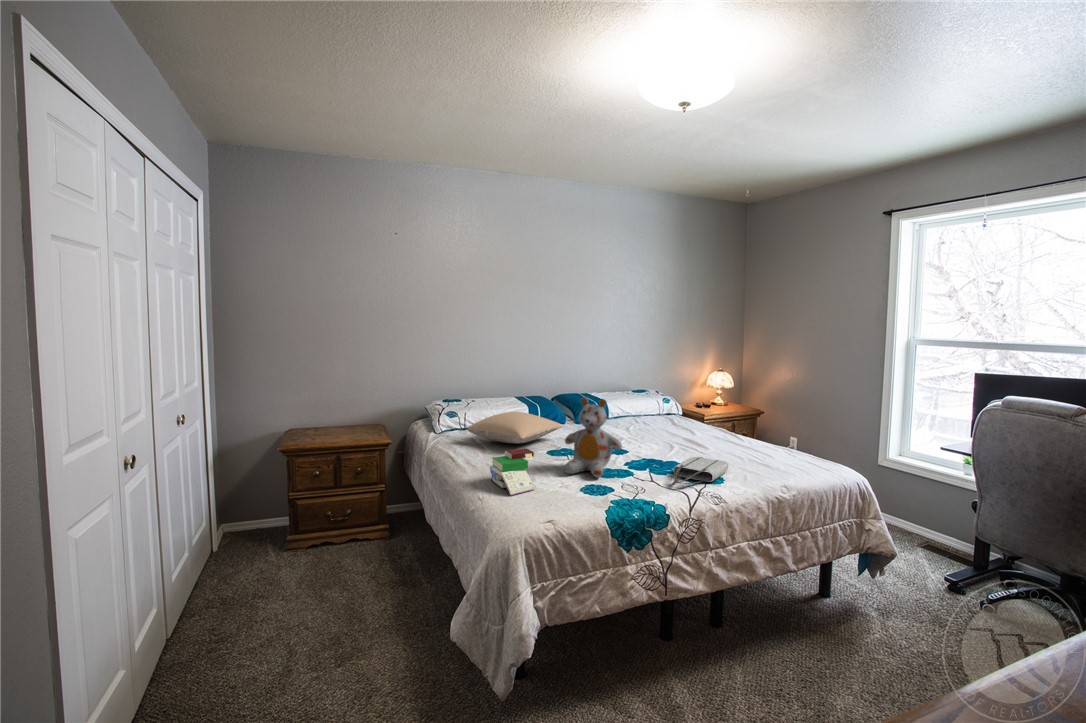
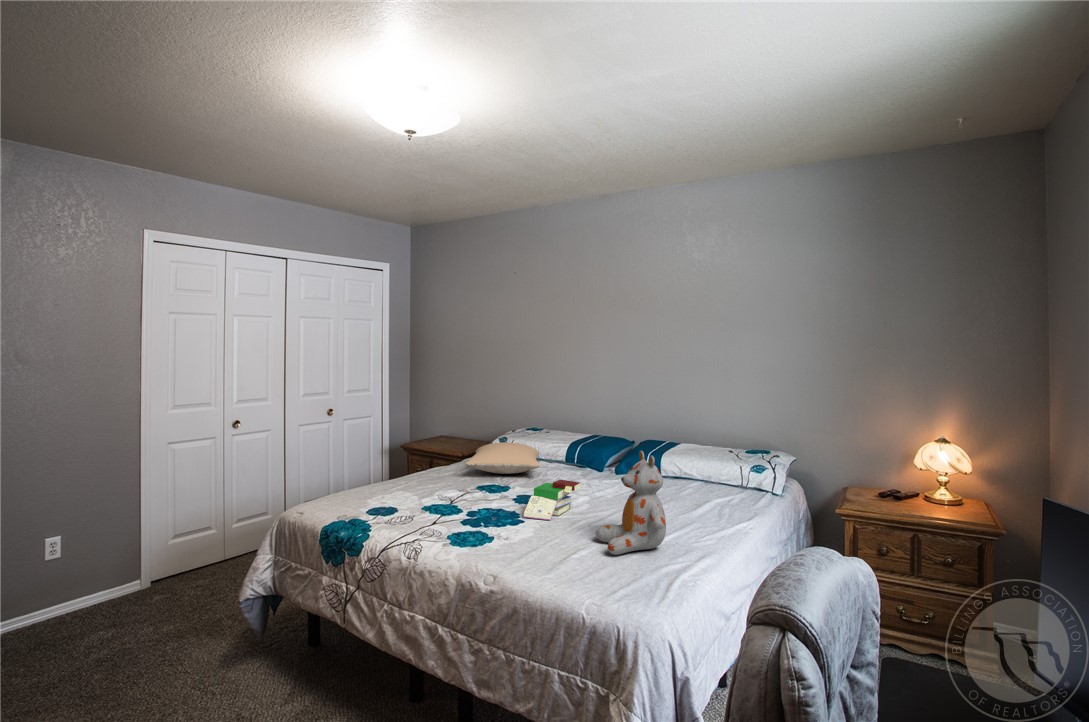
stuffed bear: present [565,398,622,478] -> present [596,451,666,555]
book: present [490,448,534,495] -> present [523,480,581,520]
tote bag: present [674,457,728,484] -> none [424,517,530,543]

